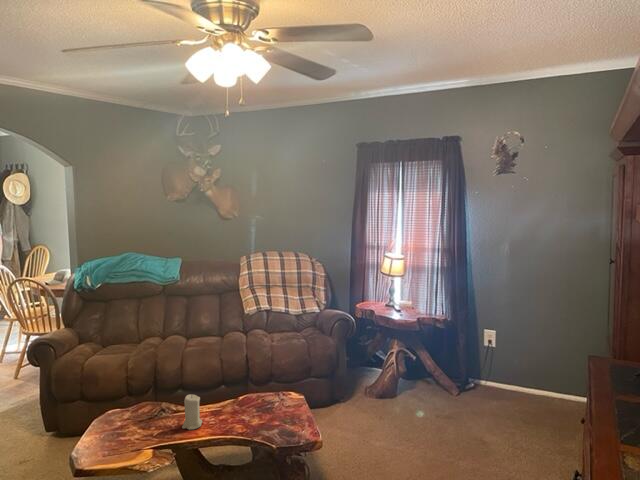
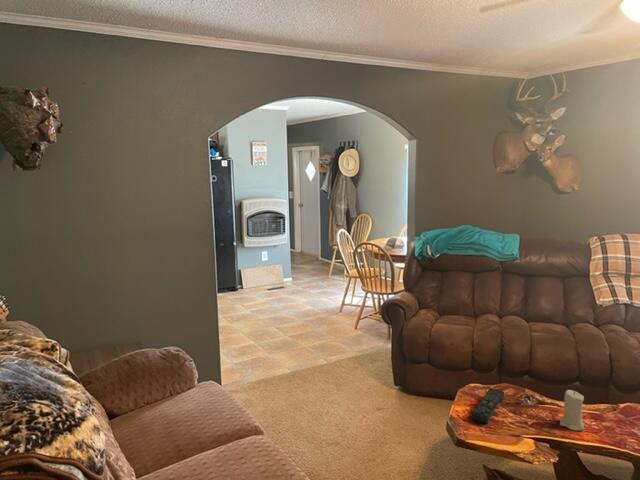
remote control: none [96,411,138,449] -> present [472,388,504,424]

